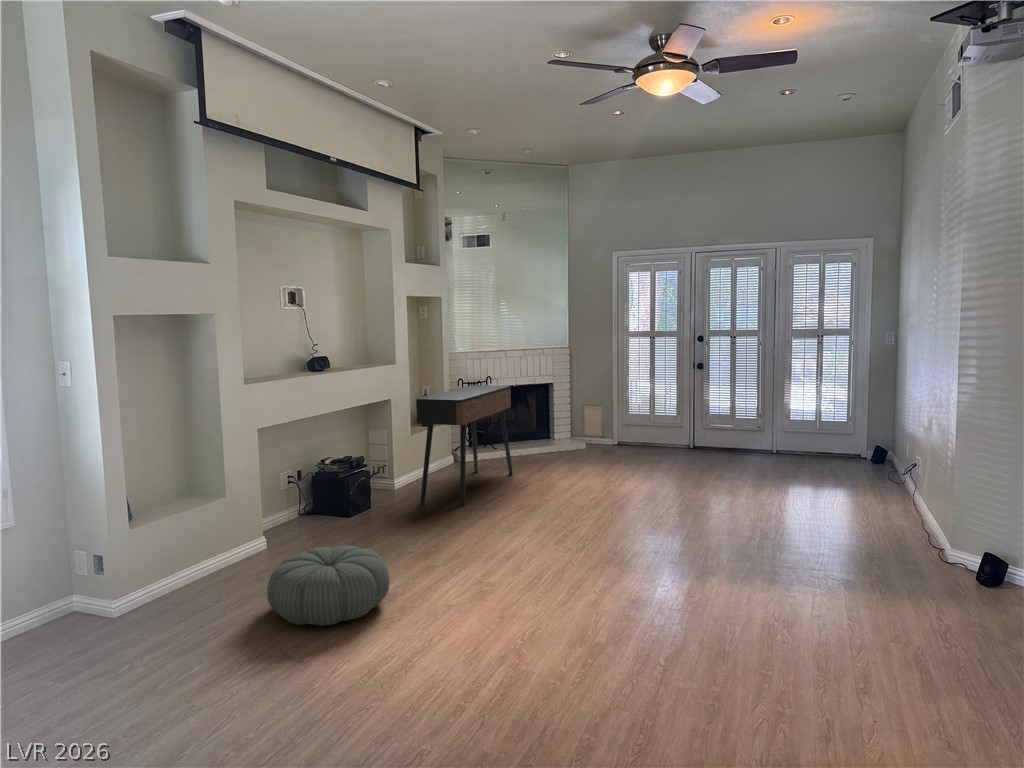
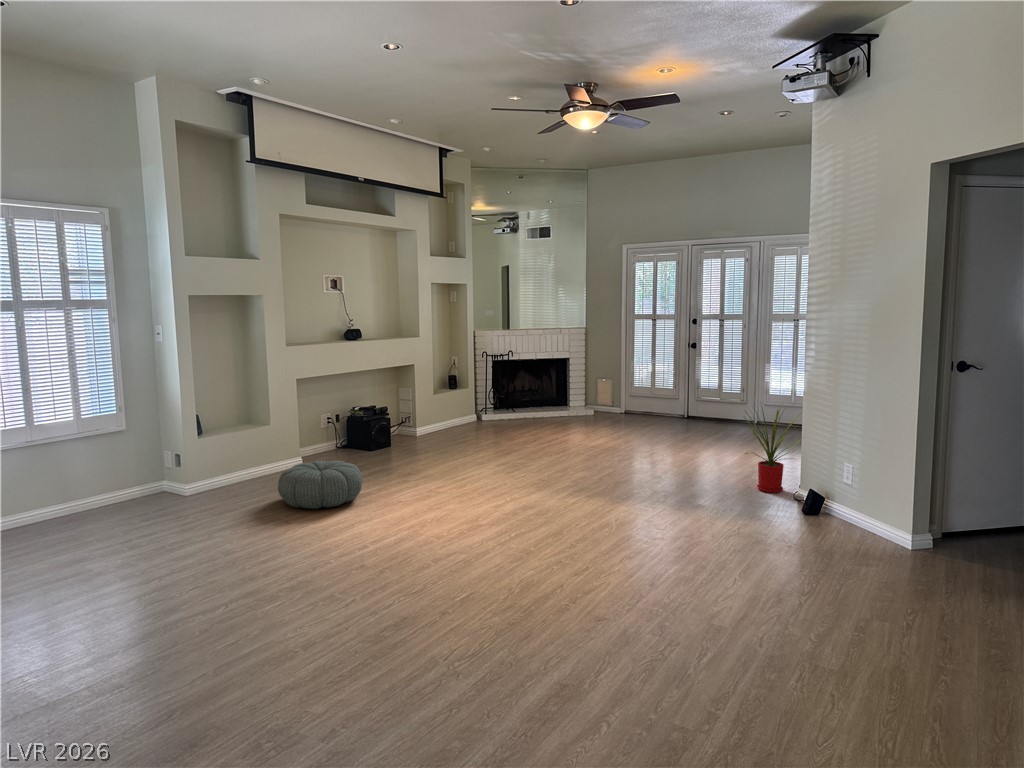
console table: present [416,385,513,505] -> none [426,356,515,448]
house plant: none [847,434,936,546] -> present [744,402,803,493]

